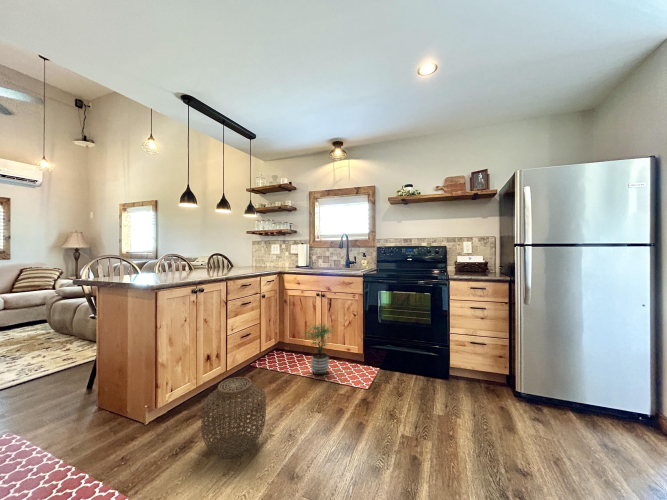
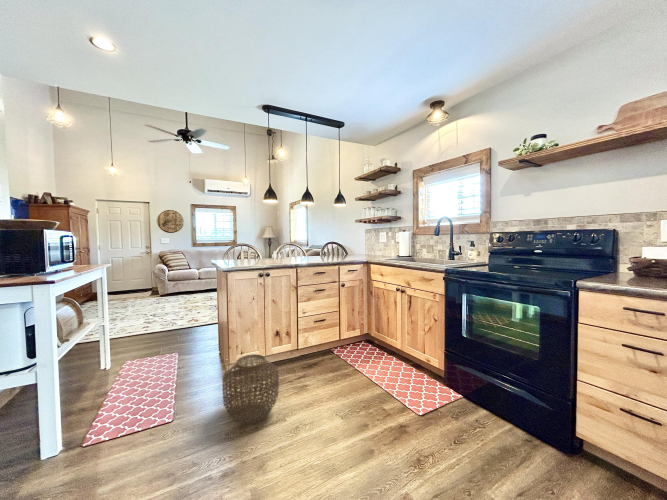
potted plant: present [305,324,331,375] -> none [365,321,406,381]

